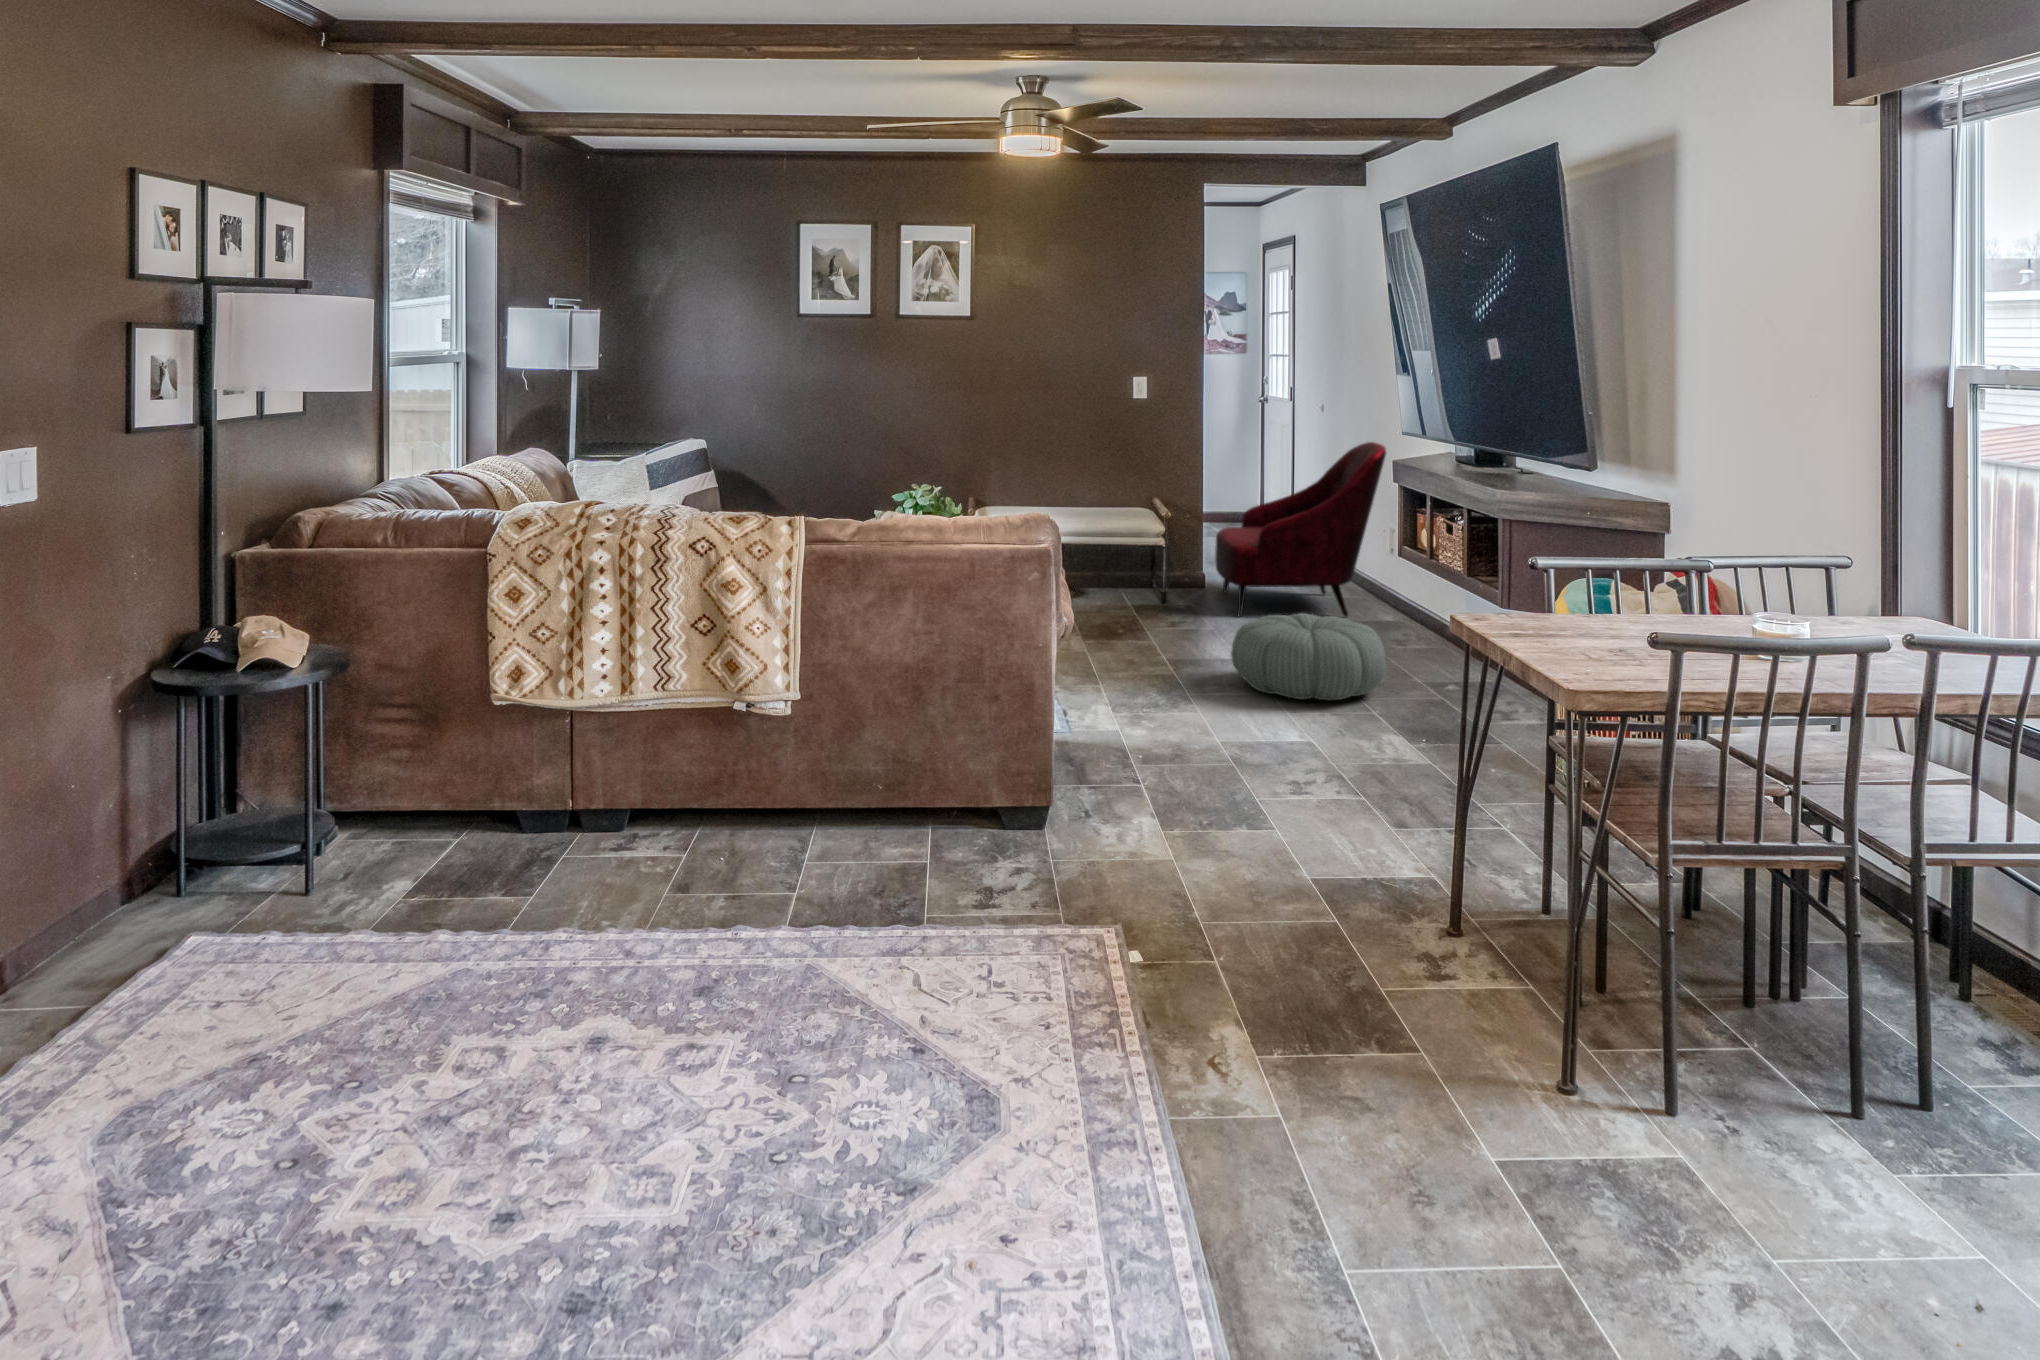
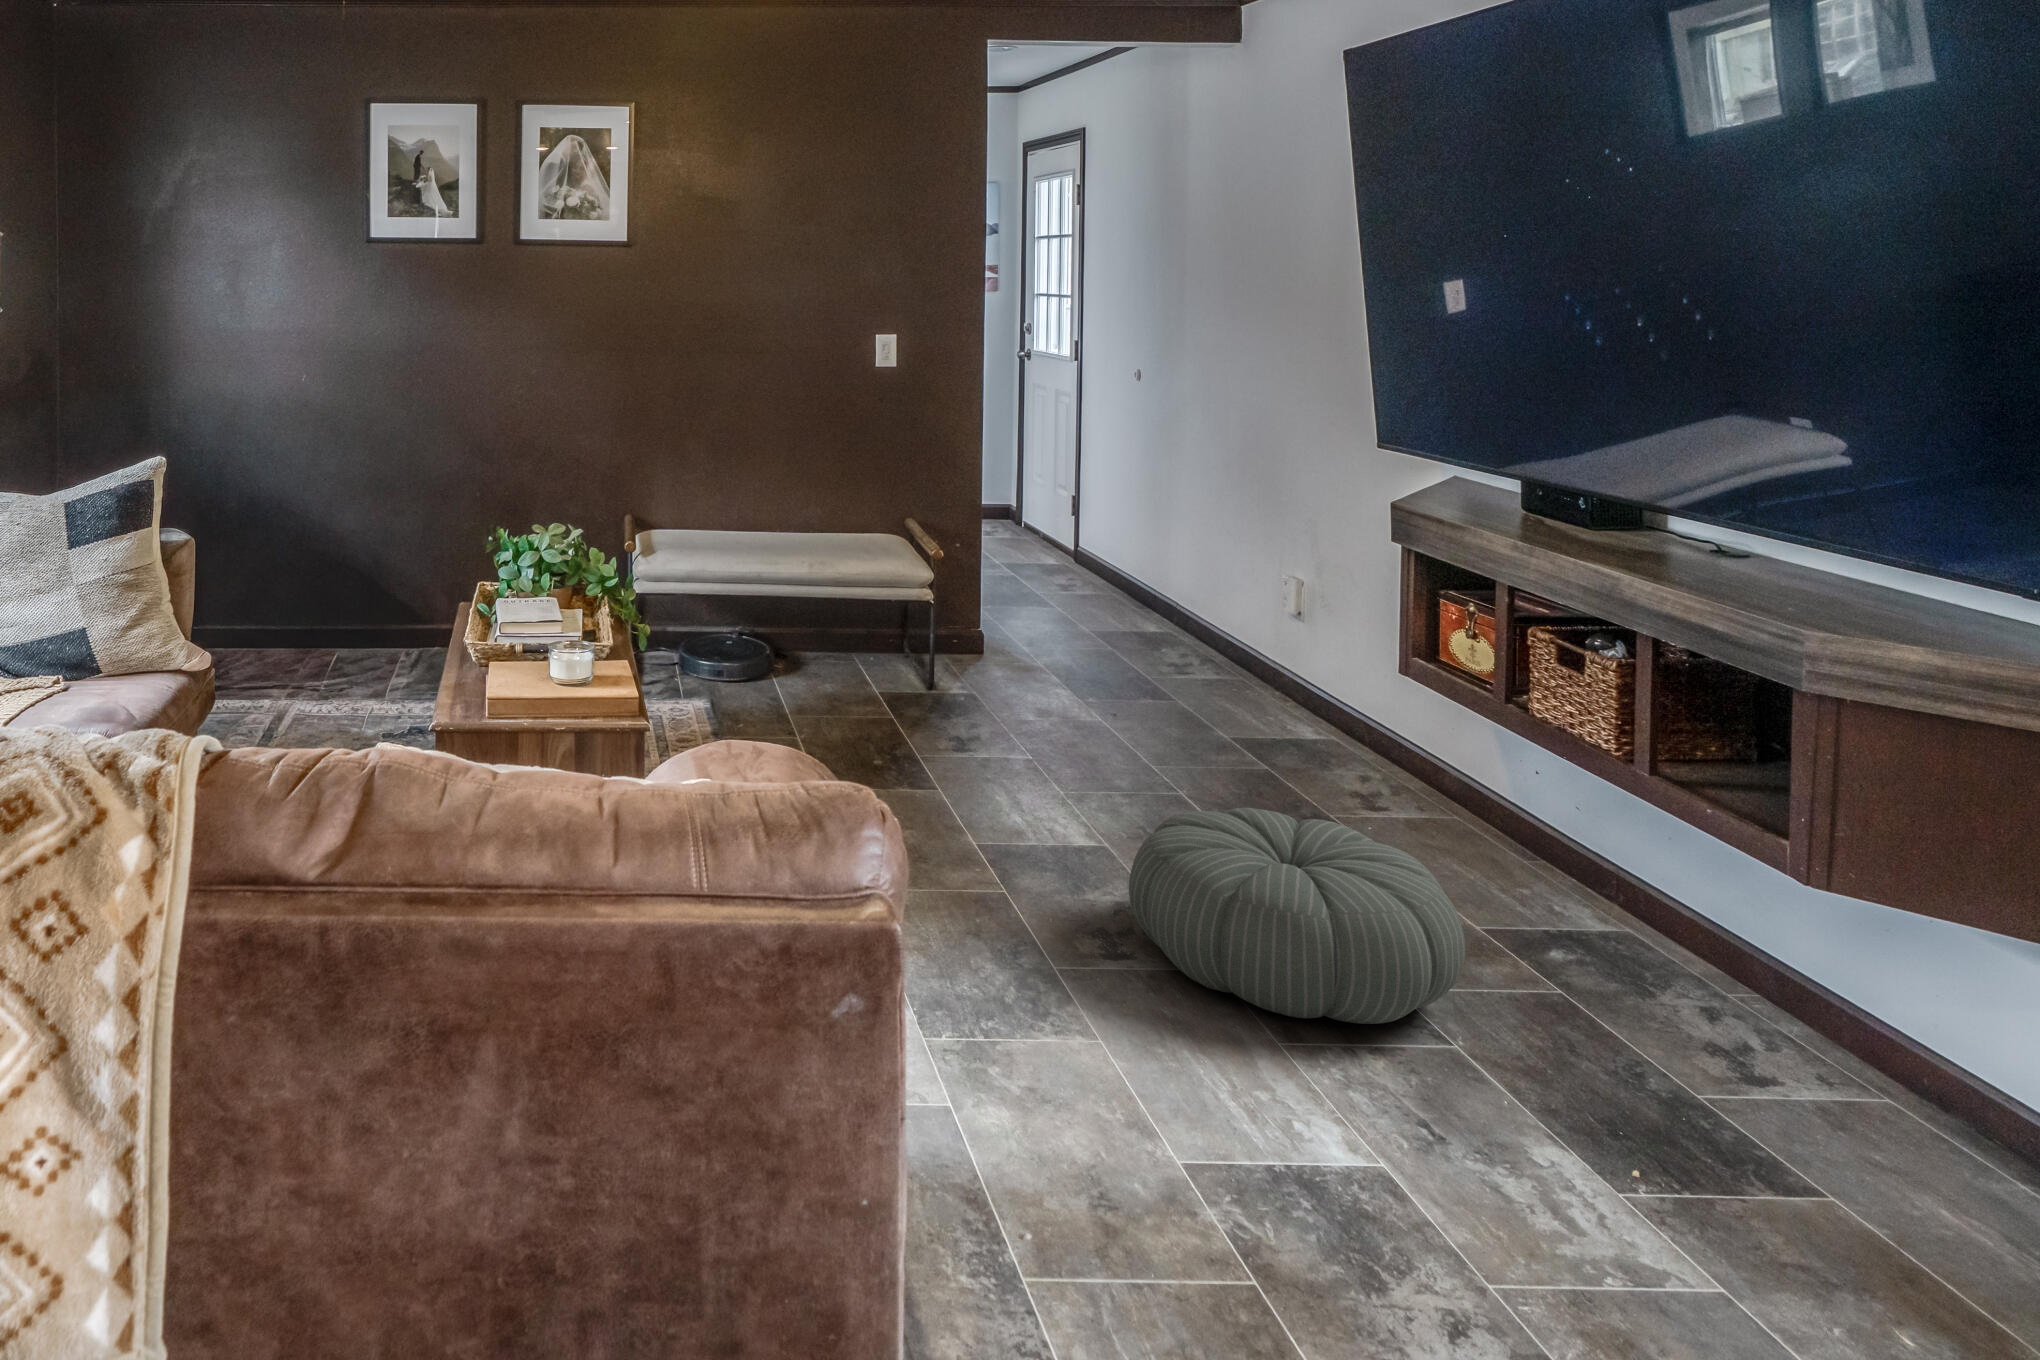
armchair: present [1215,442,1386,617] -> none [1012,454,1318,748]

